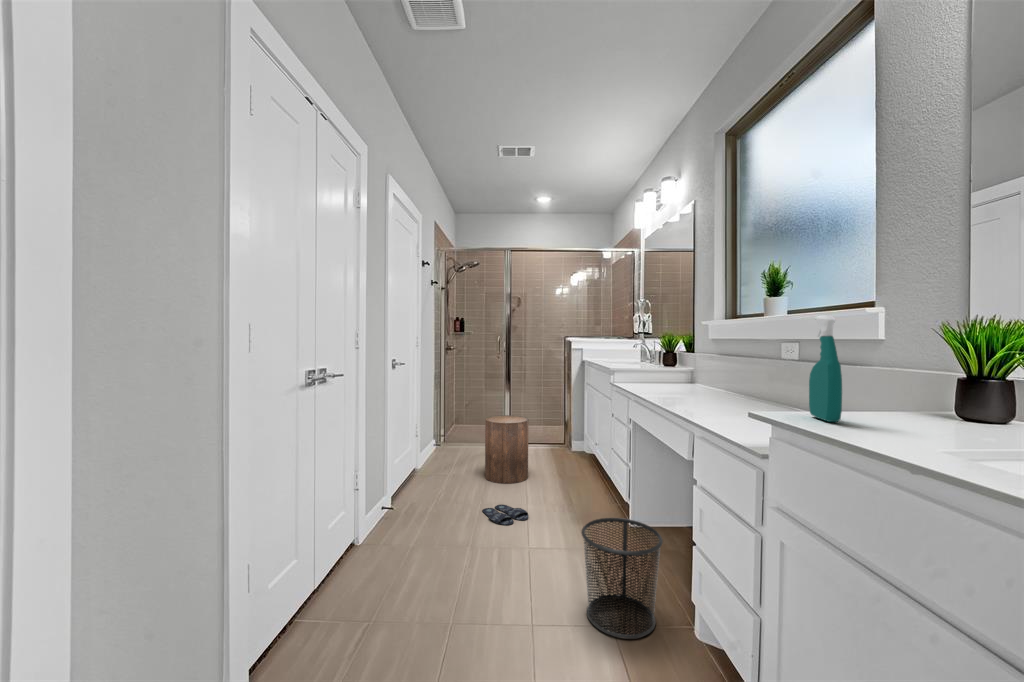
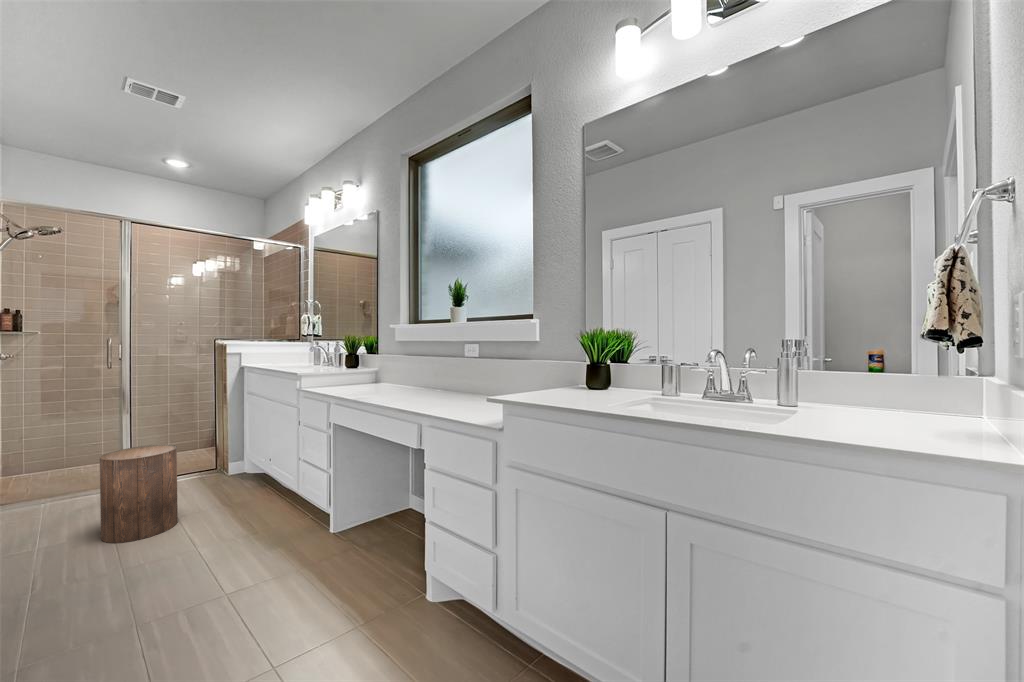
spray bottle: present [809,315,842,422] -> none [530,326,554,401]
slippers: present [482,504,528,525] -> none [121,561,203,593]
waste bin: present [582,518,663,639] -> none [317,522,401,645]

